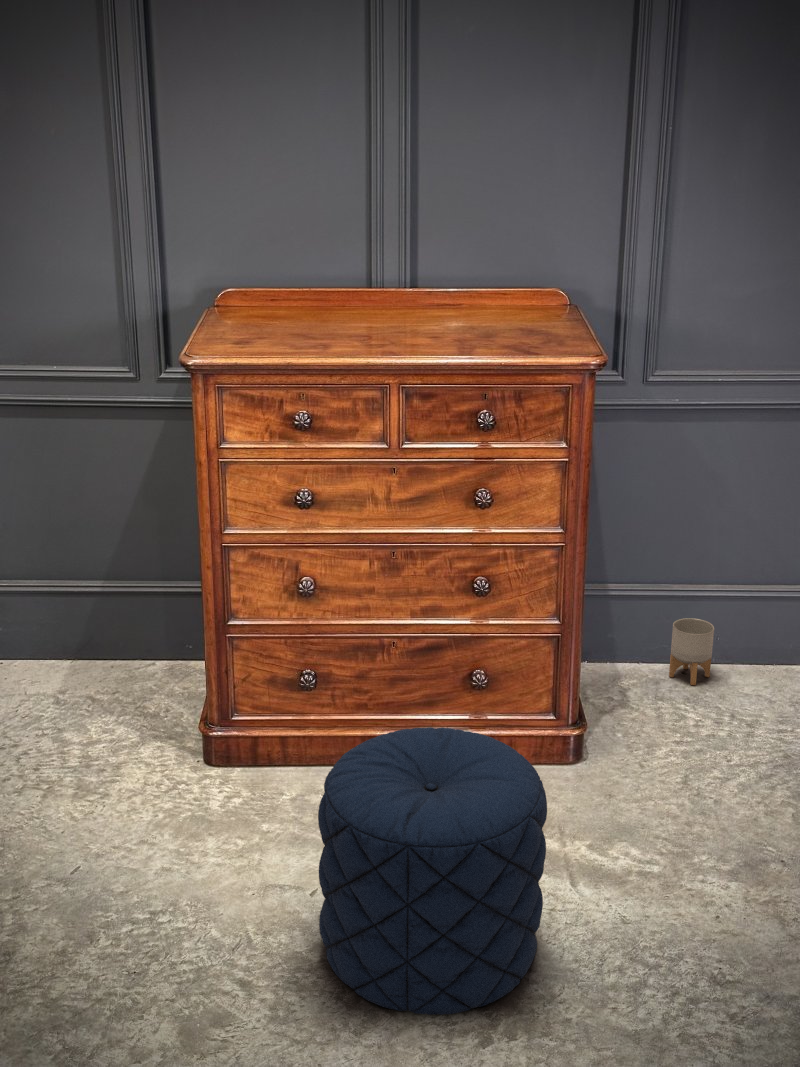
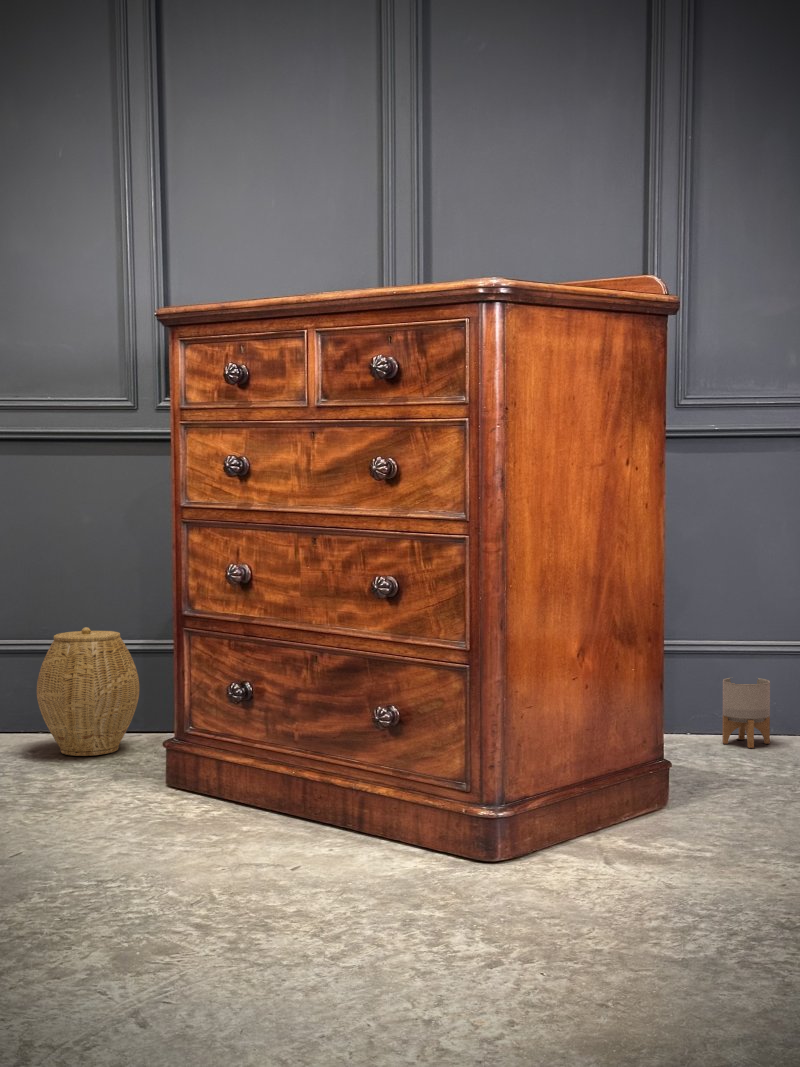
woven basket: none [63,579,155,696] -> present [37,627,140,756]
pouf: present [318,727,547,1015] -> none [295,646,565,944]

